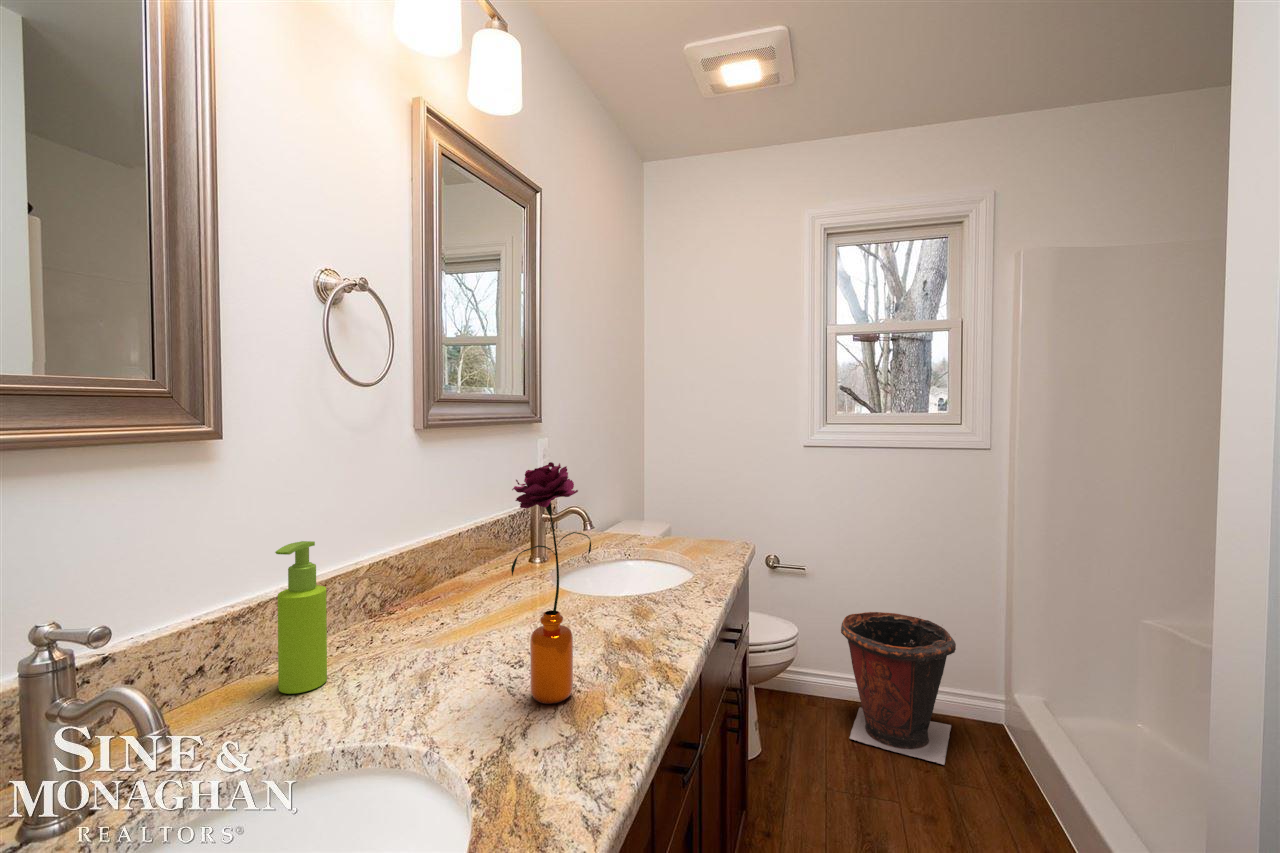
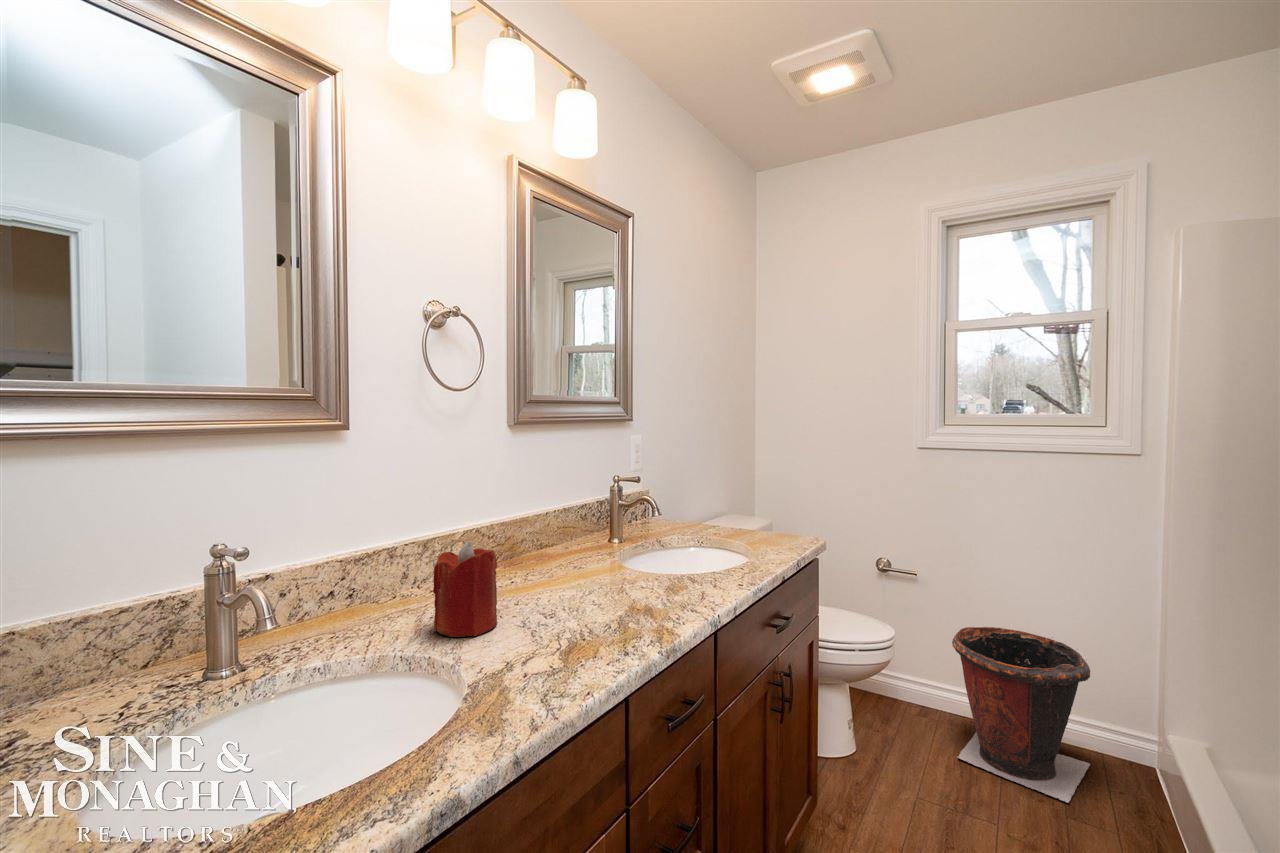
flower: present [511,462,591,704] -> none [529,449,593,645]
soap dispenser: present [275,541,327,694] -> none [375,506,413,618]
candle: none [372,582,456,710] -> present [433,542,497,637]

